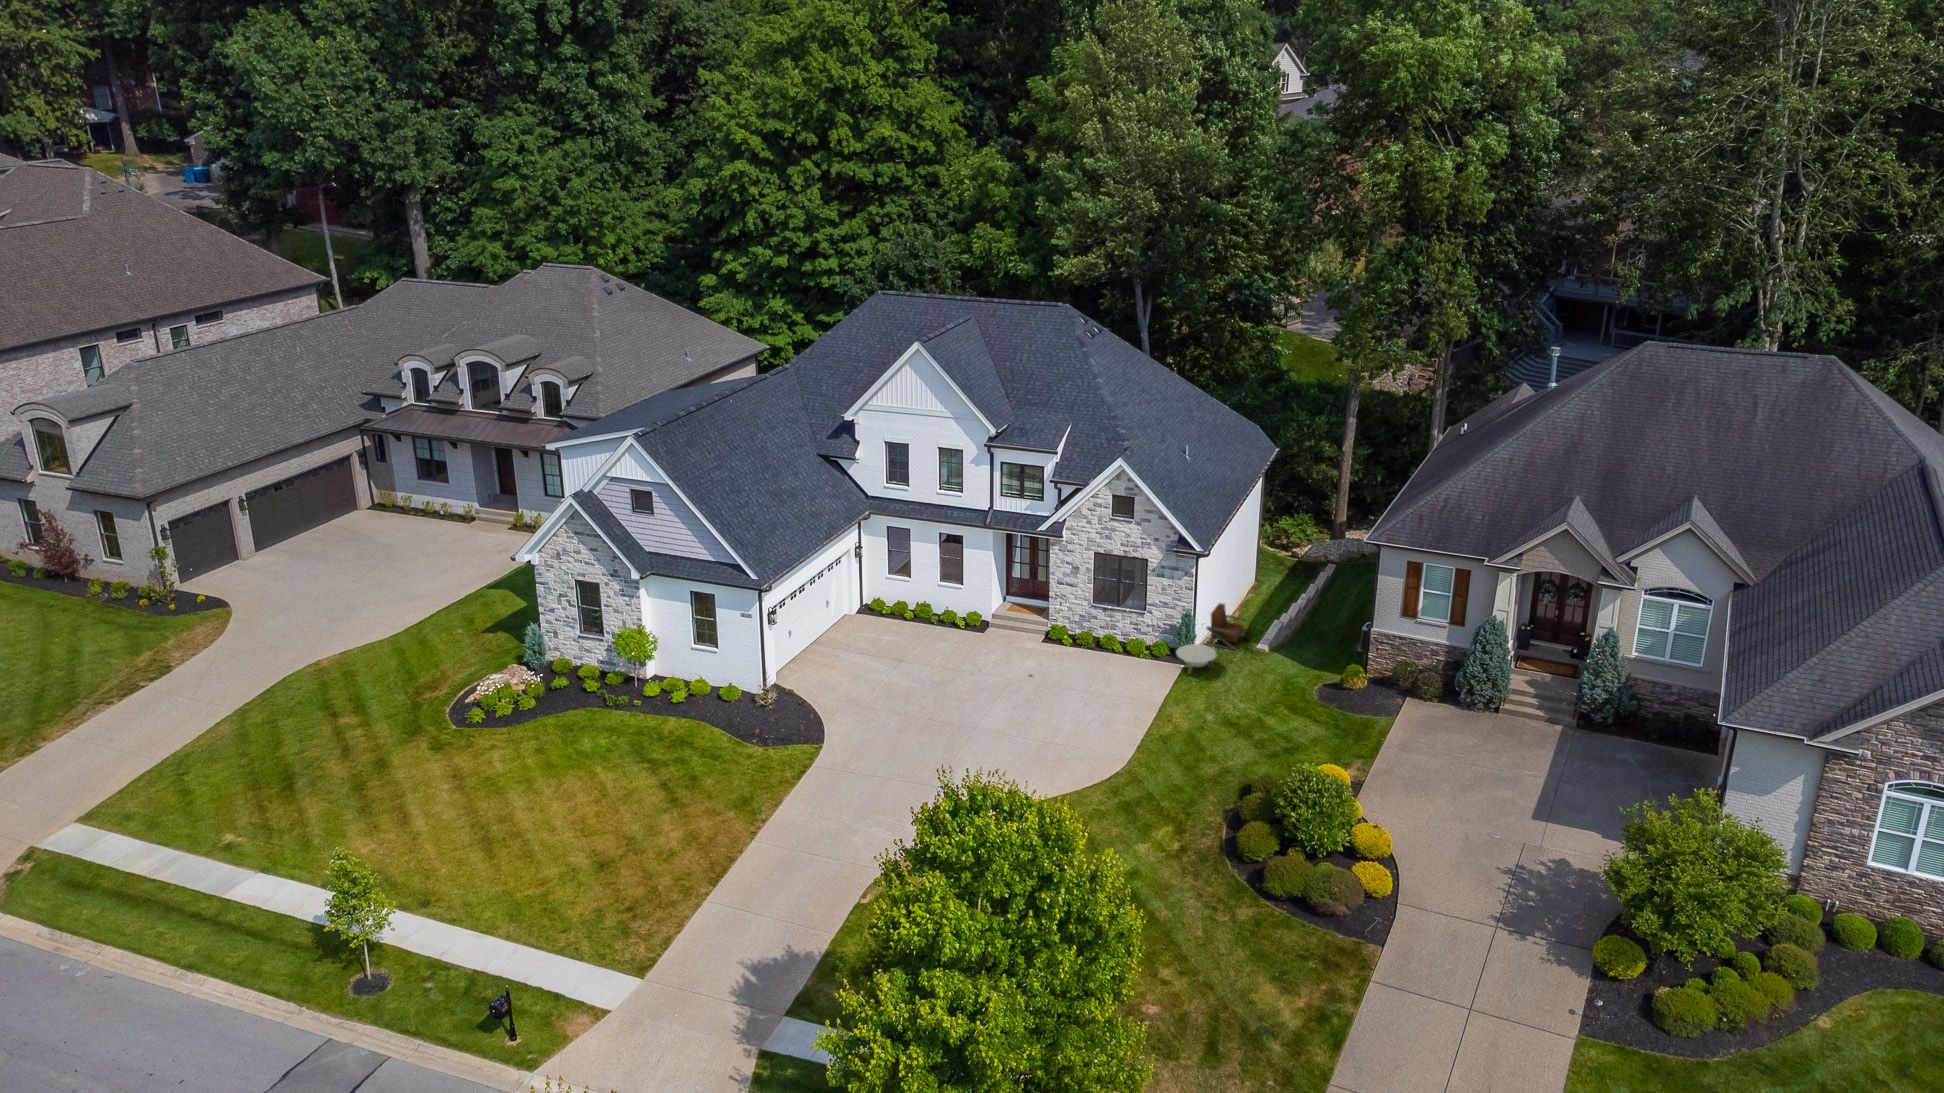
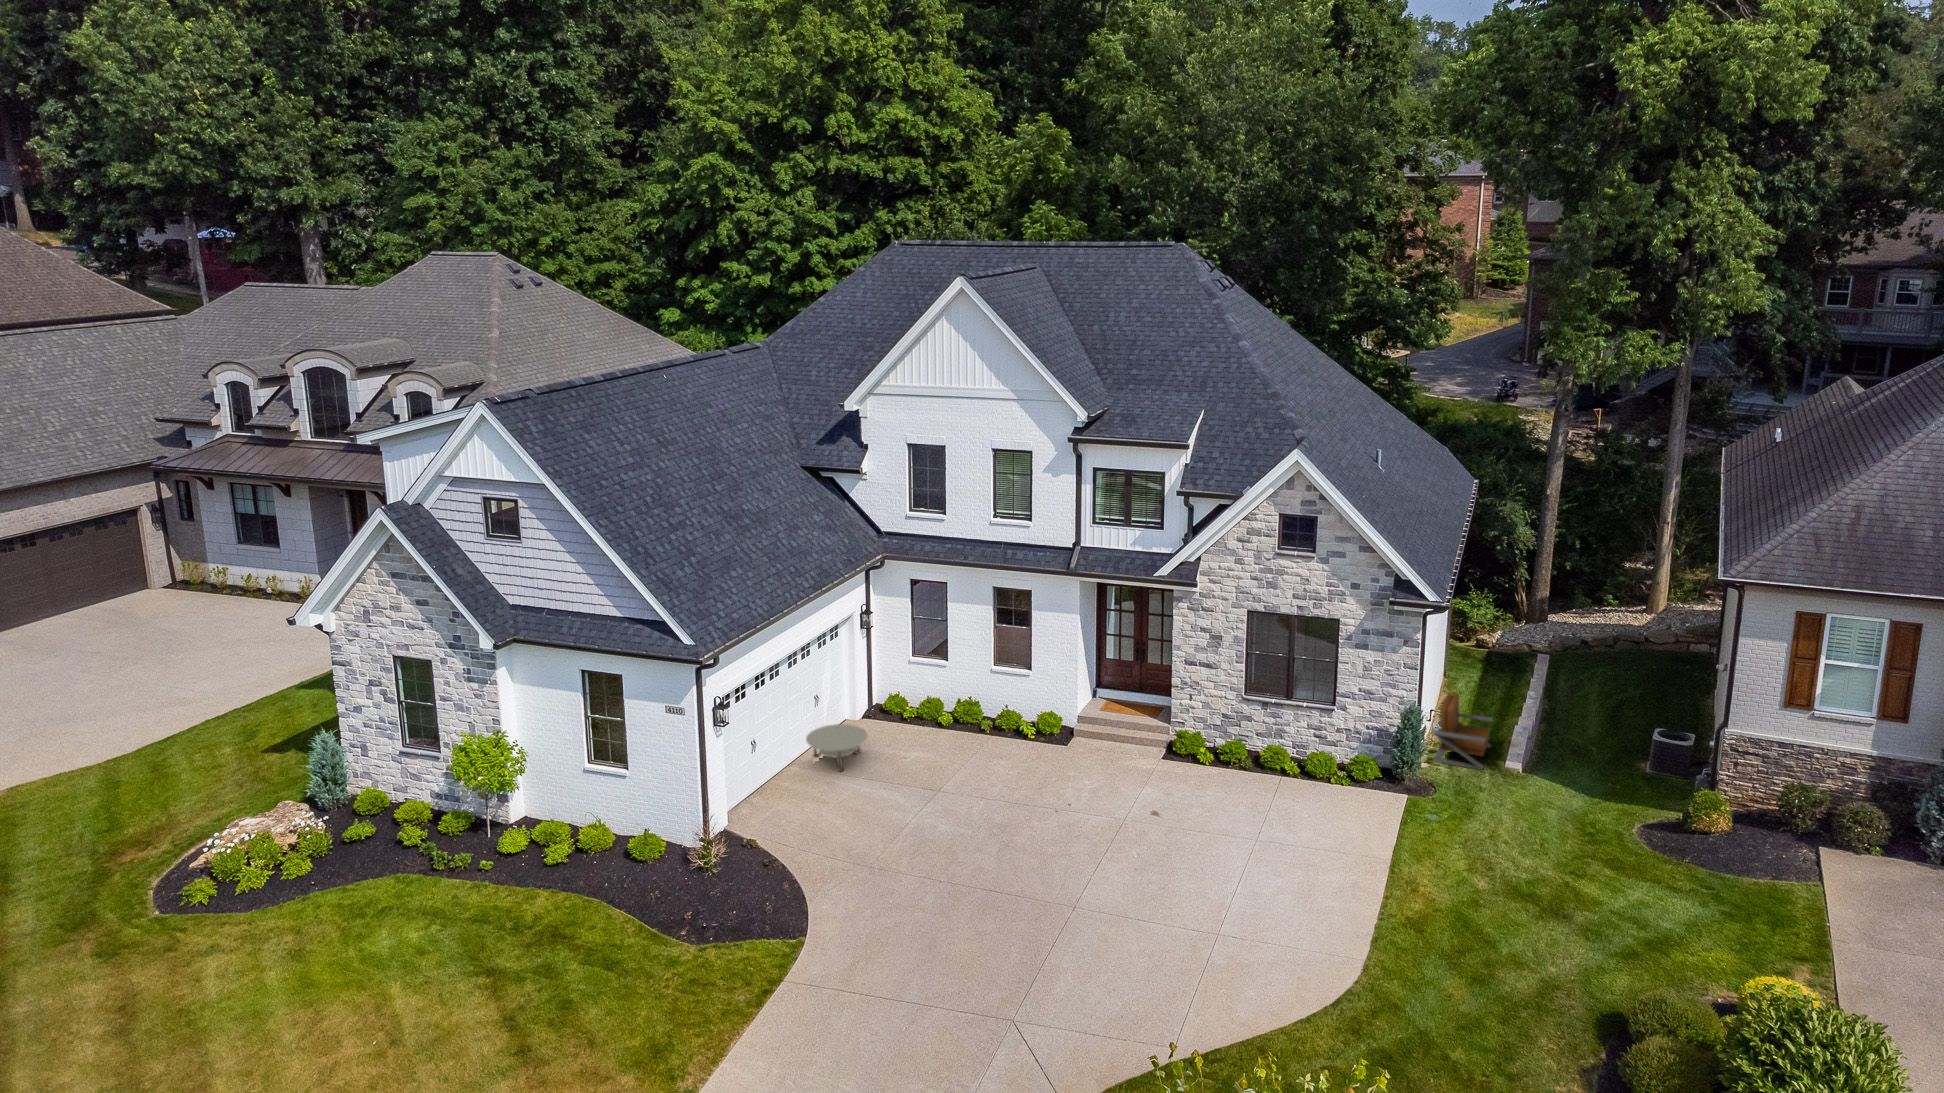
round table: present [1176,644,1216,675] -> present [806,724,867,772]

